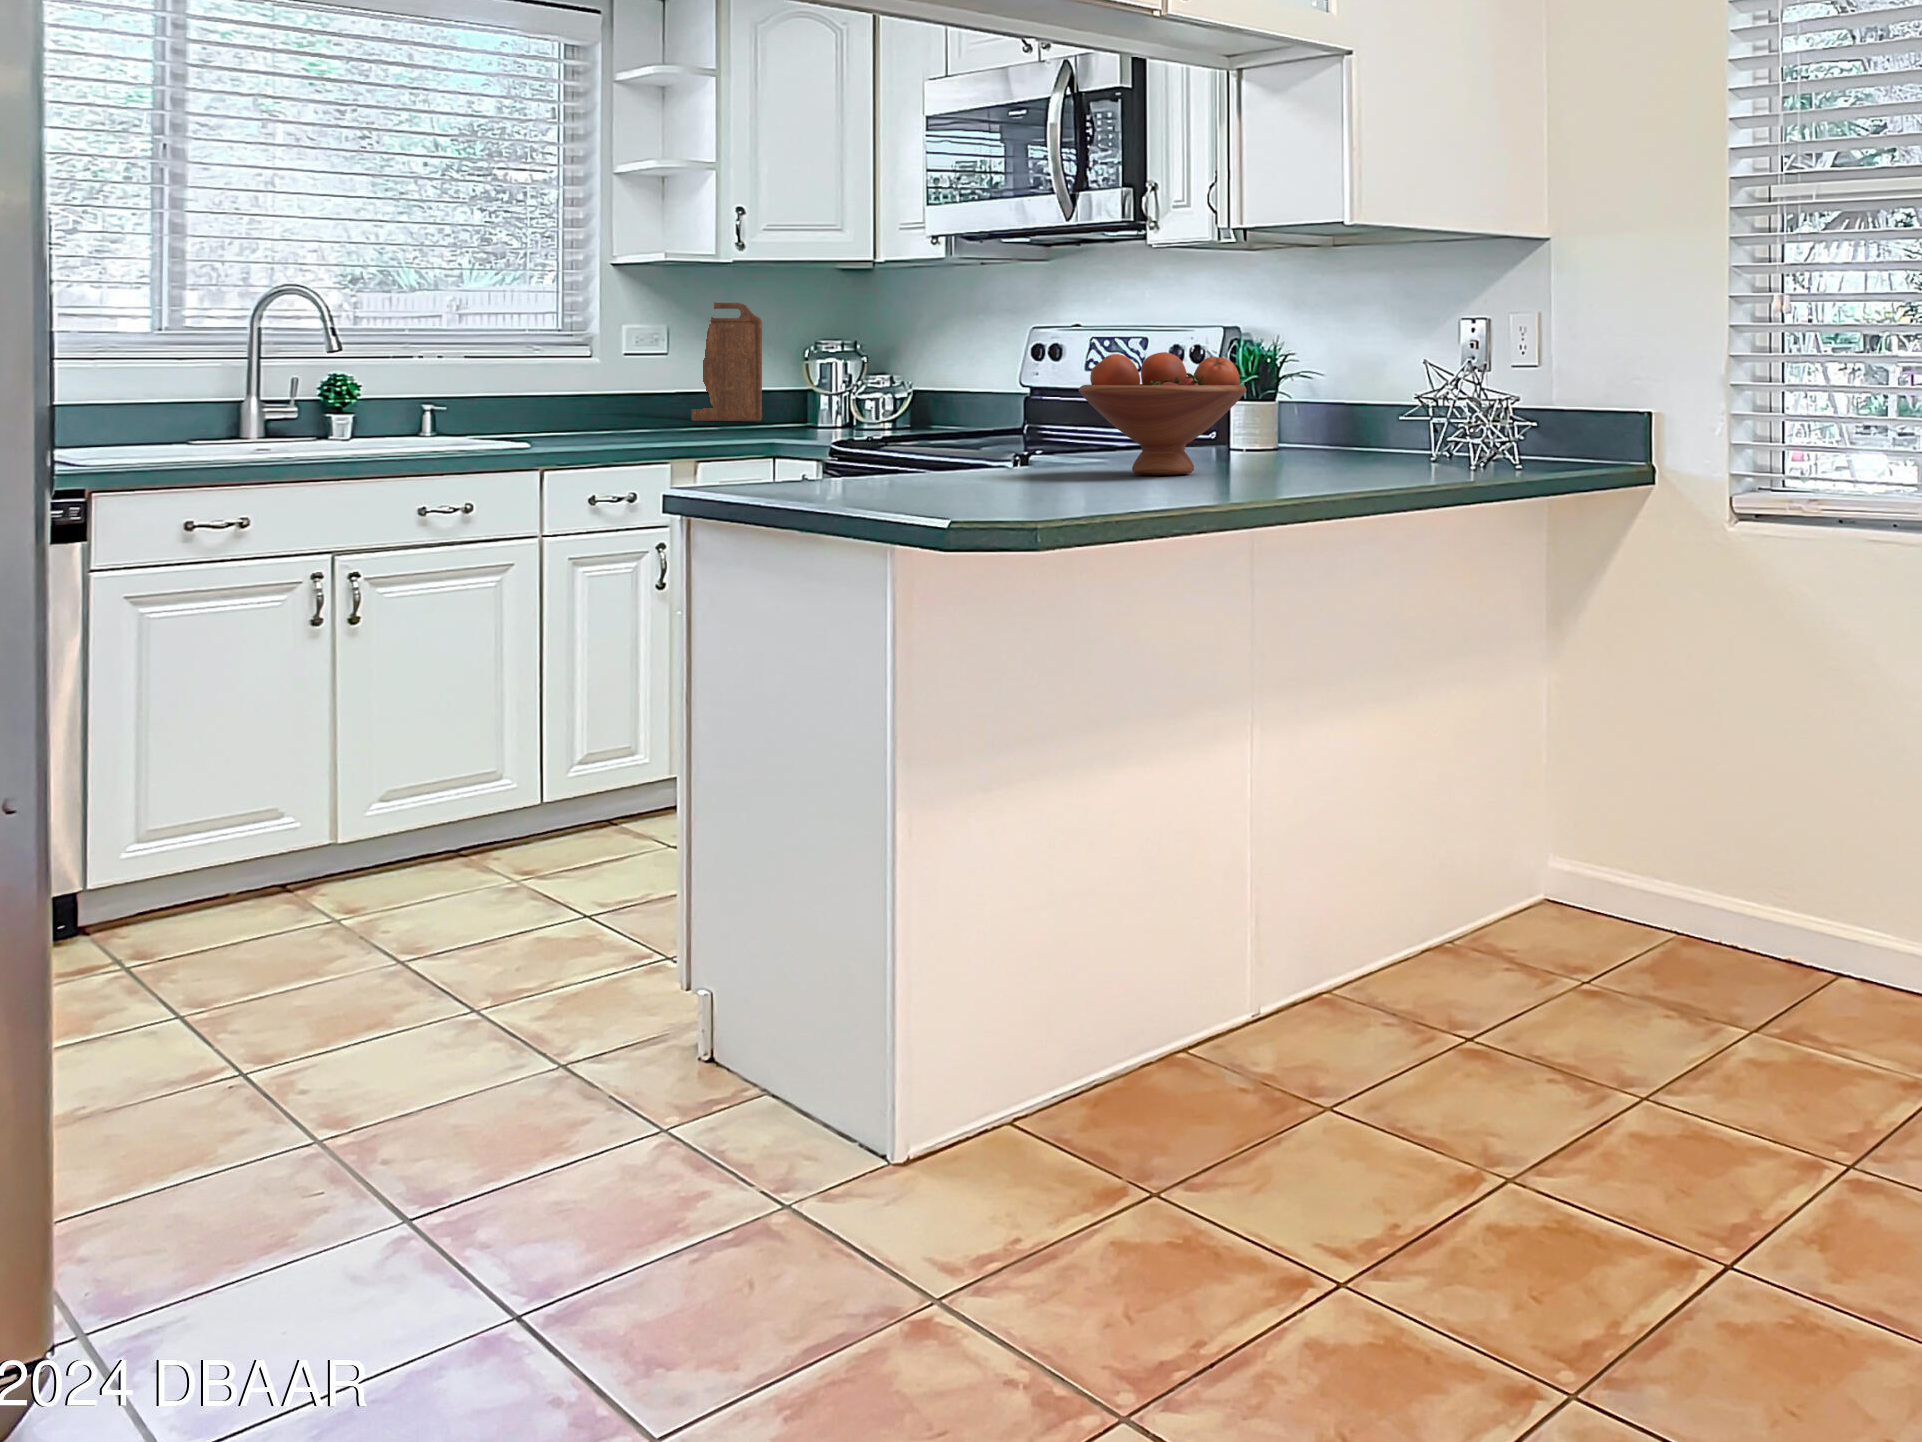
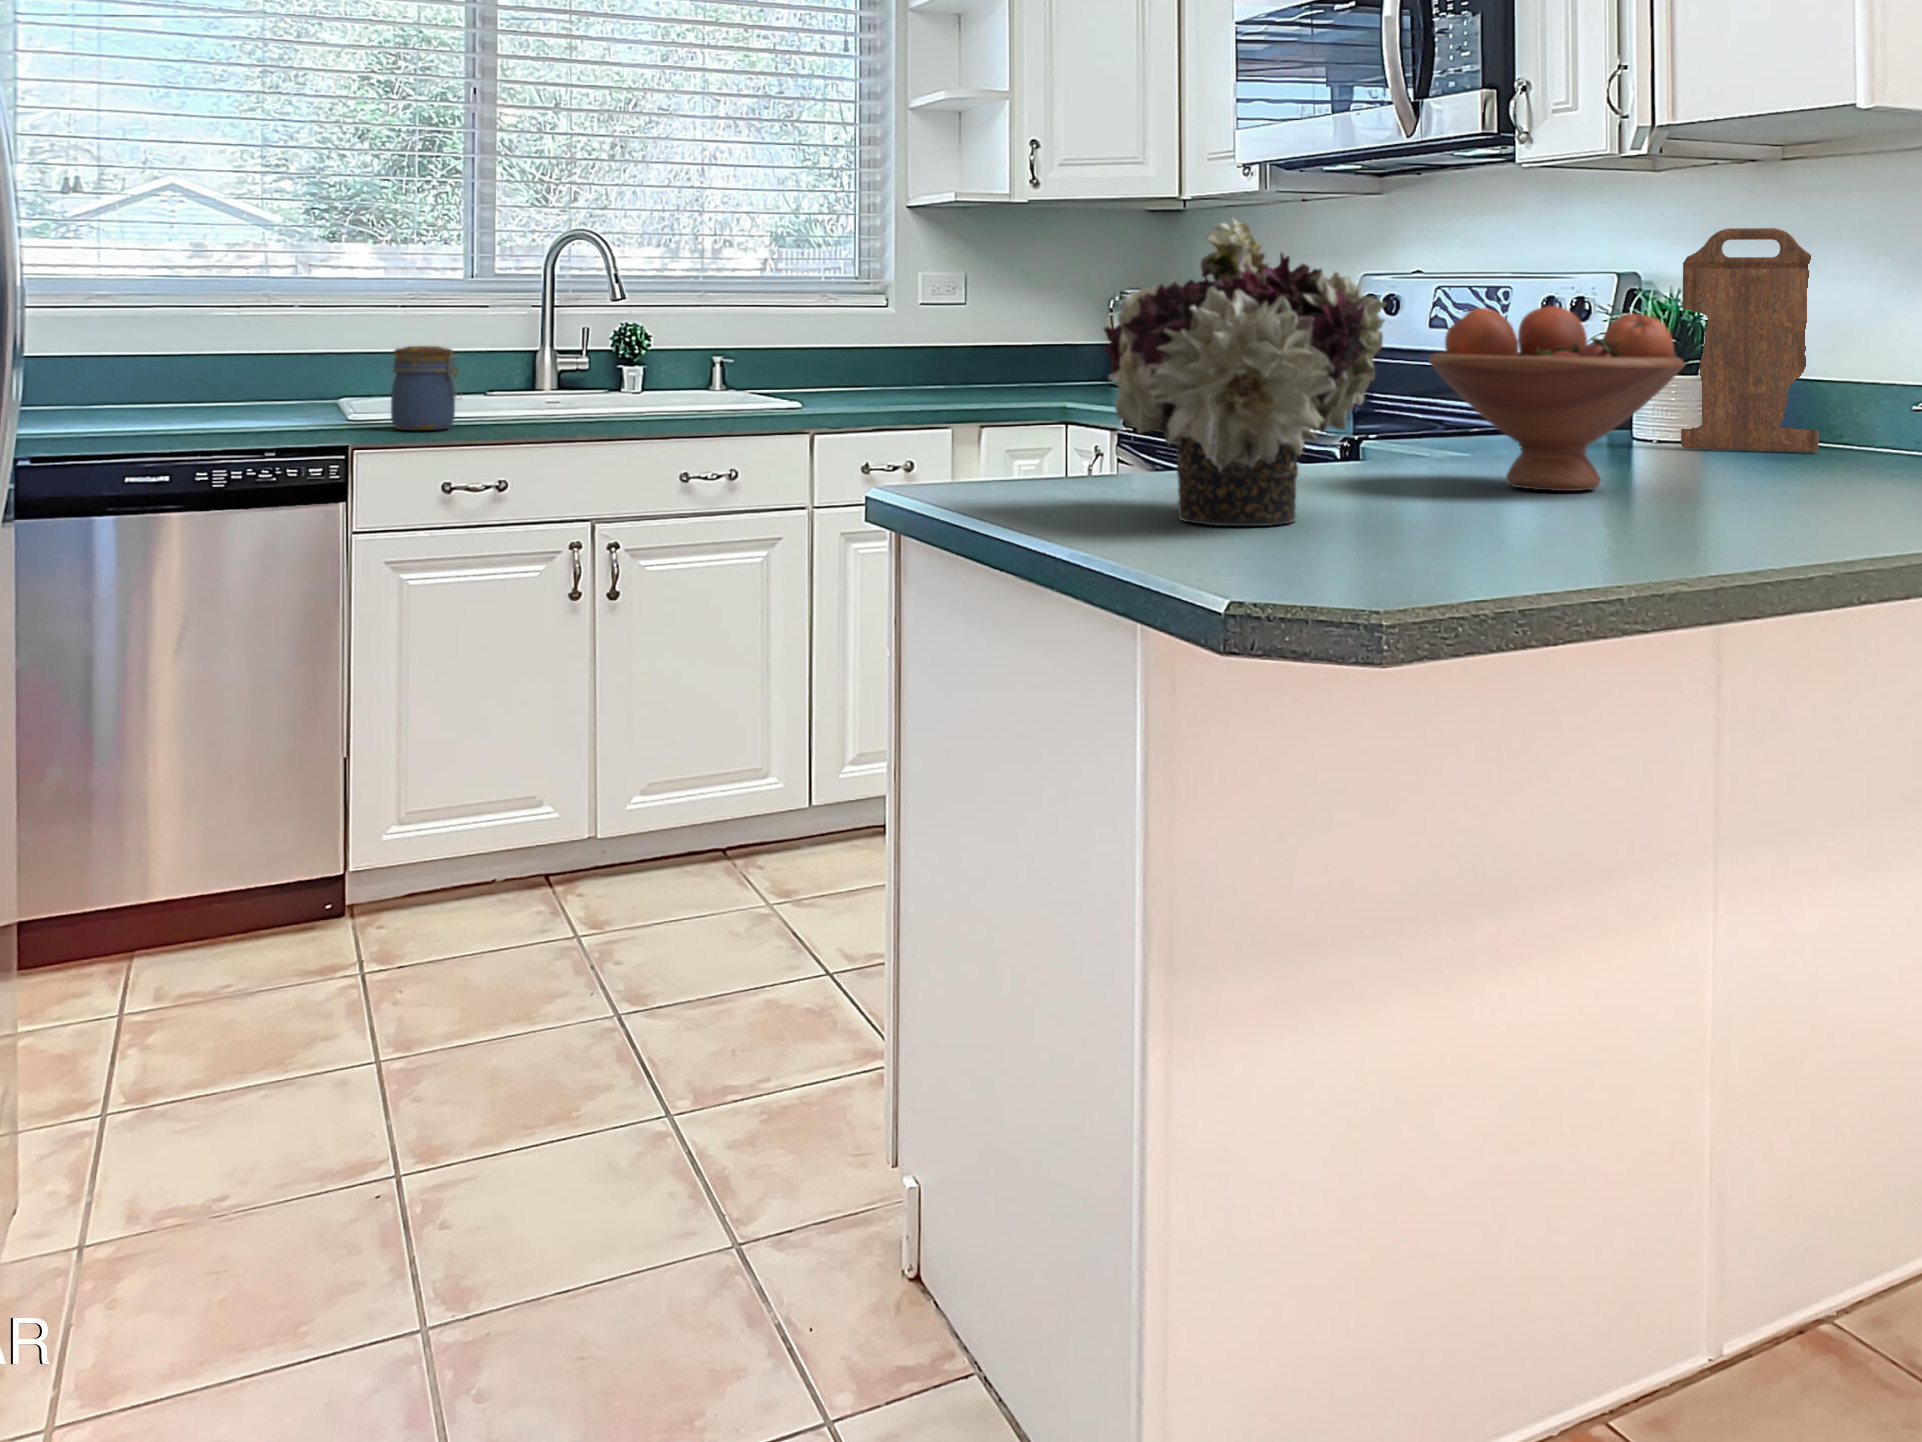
flower arrangement: none [852,296,1048,497] -> present [1104,219,1386,526]
cutting board: present [691,303,762,421] -> present [1681,228,1819,453]
jar: none [127,396,202,472] -> present [391,346,460,430]

